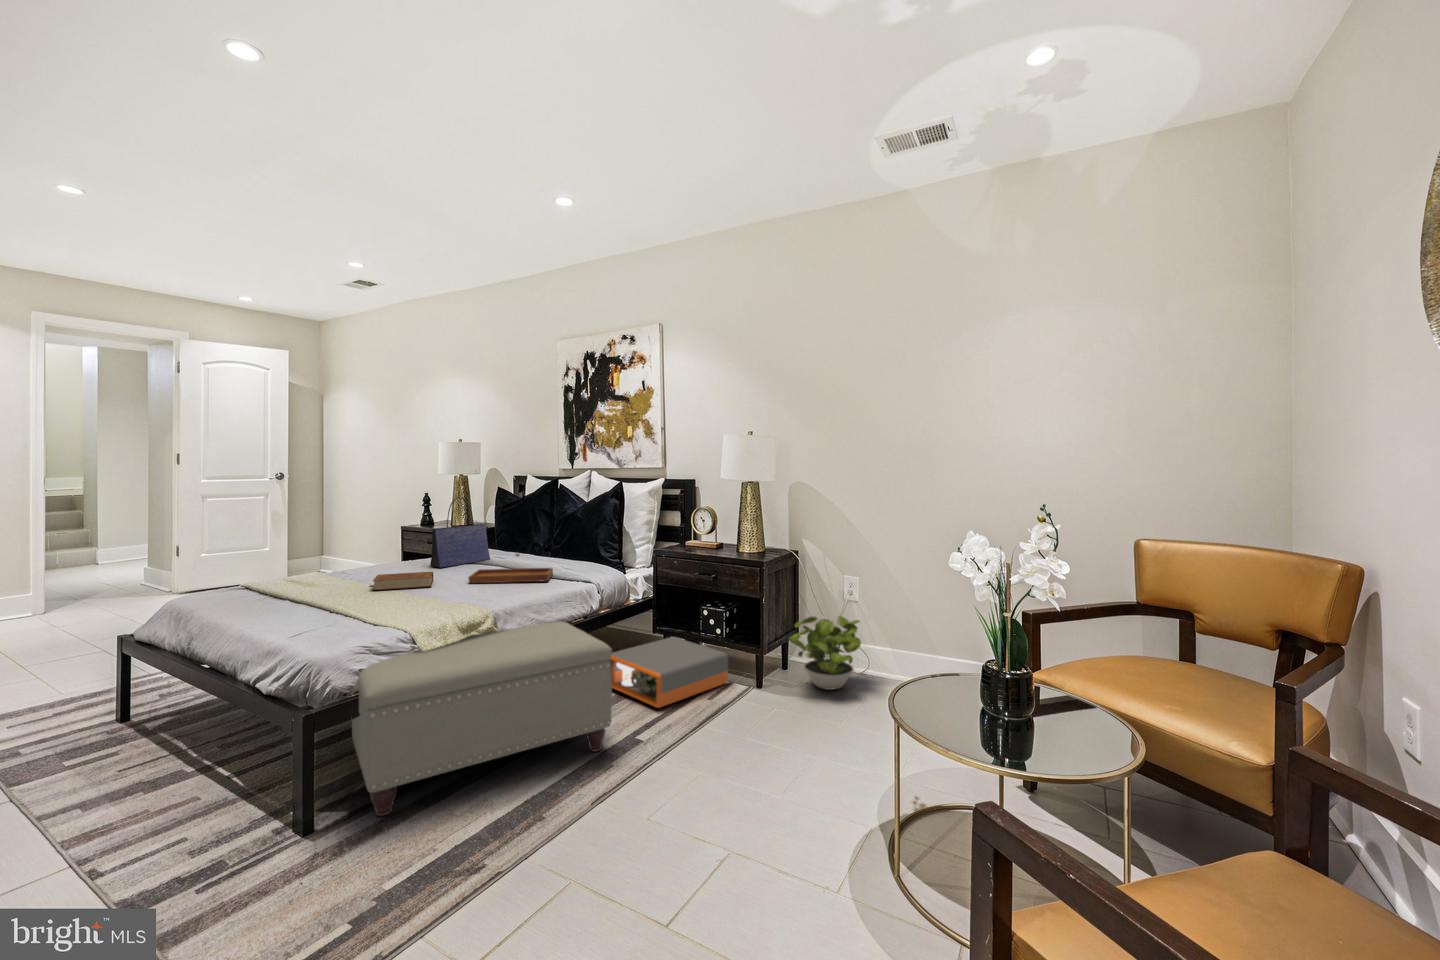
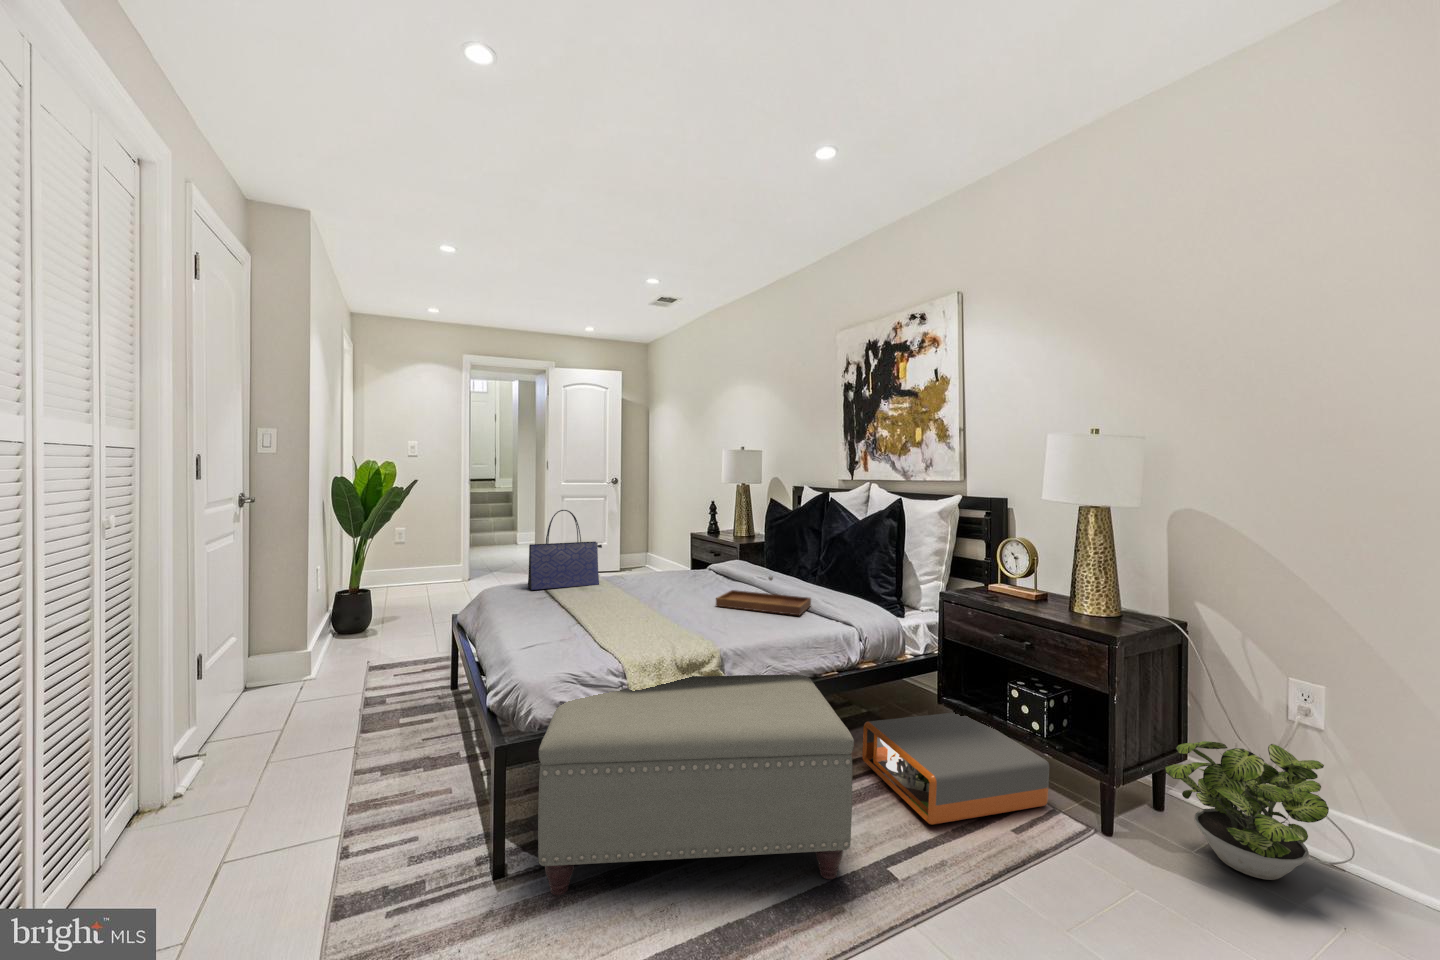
tote bag: present [430,497,490,568] -> present [528,510,602,590]
book: present [371,571,433,590] -> none [622,585,685,605]

